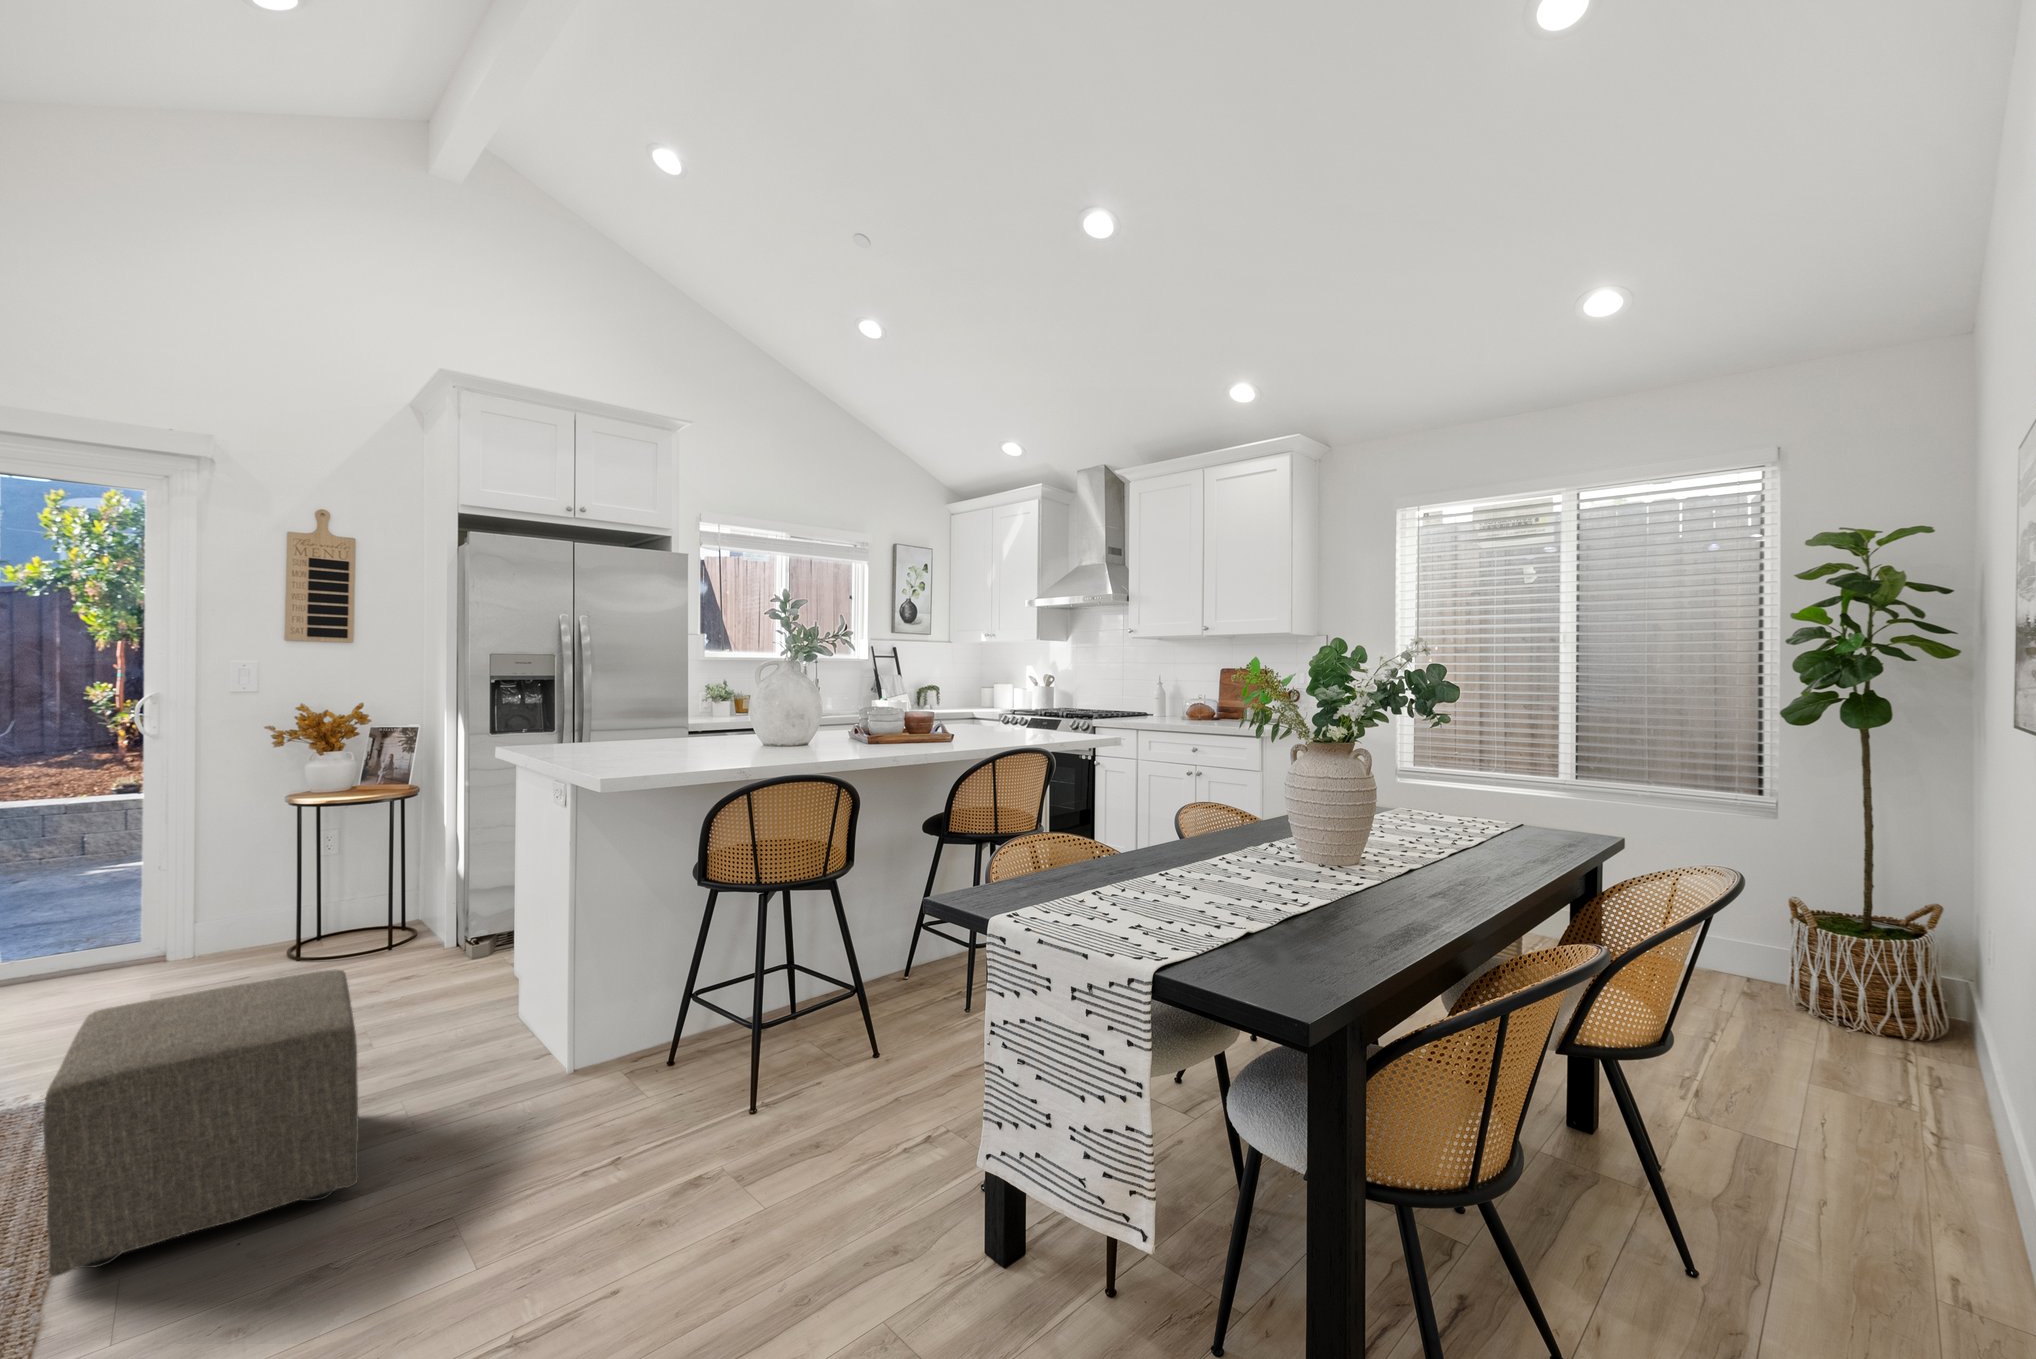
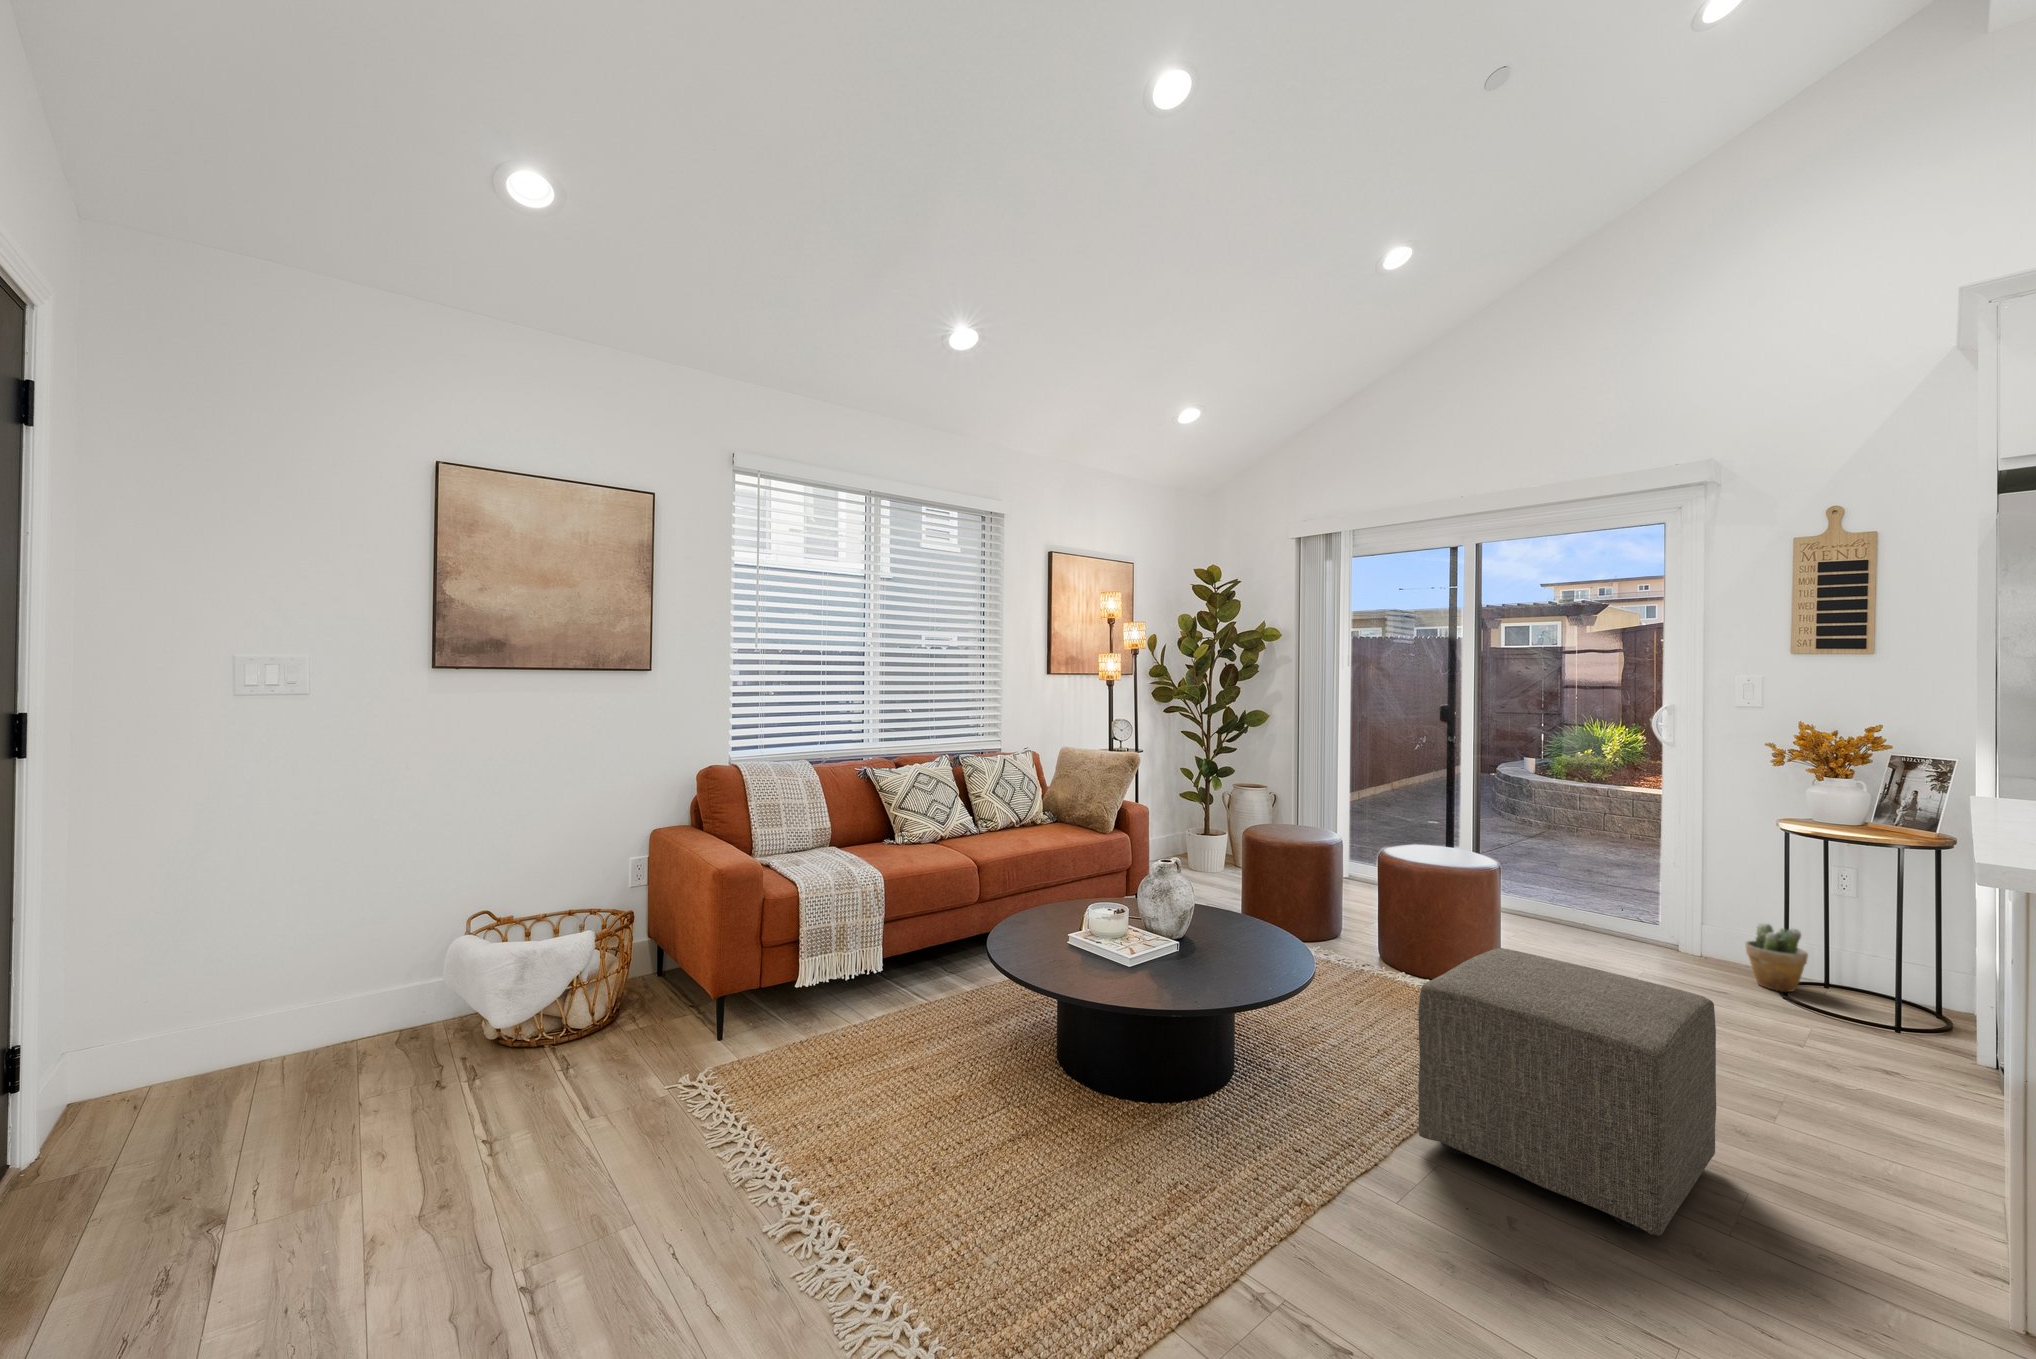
potted plant: none [258,893,314,956] -> present [1745,923,1808,992]

